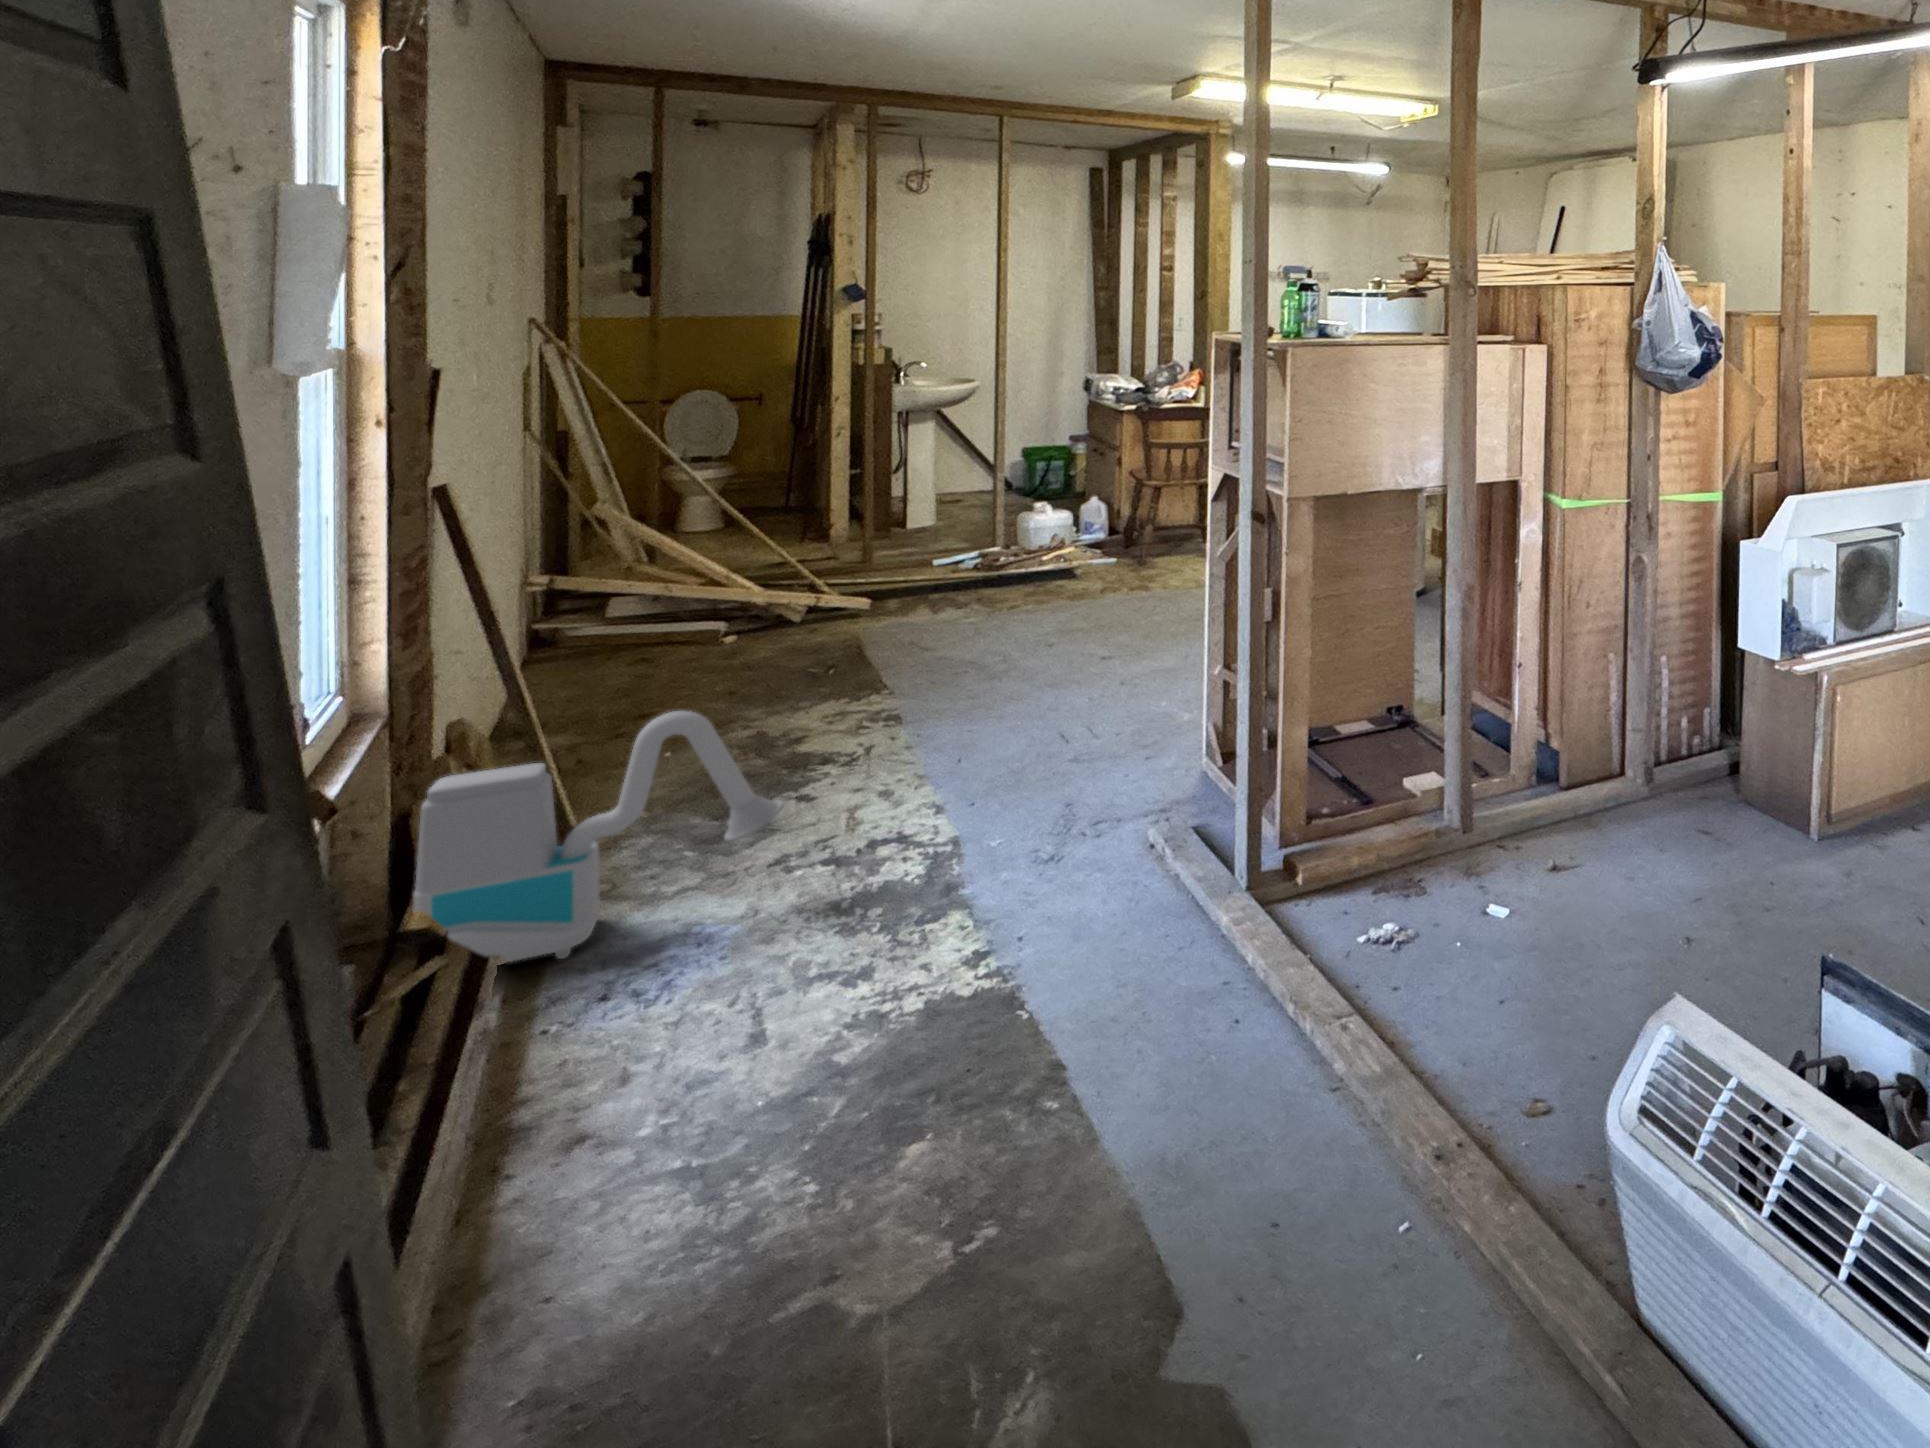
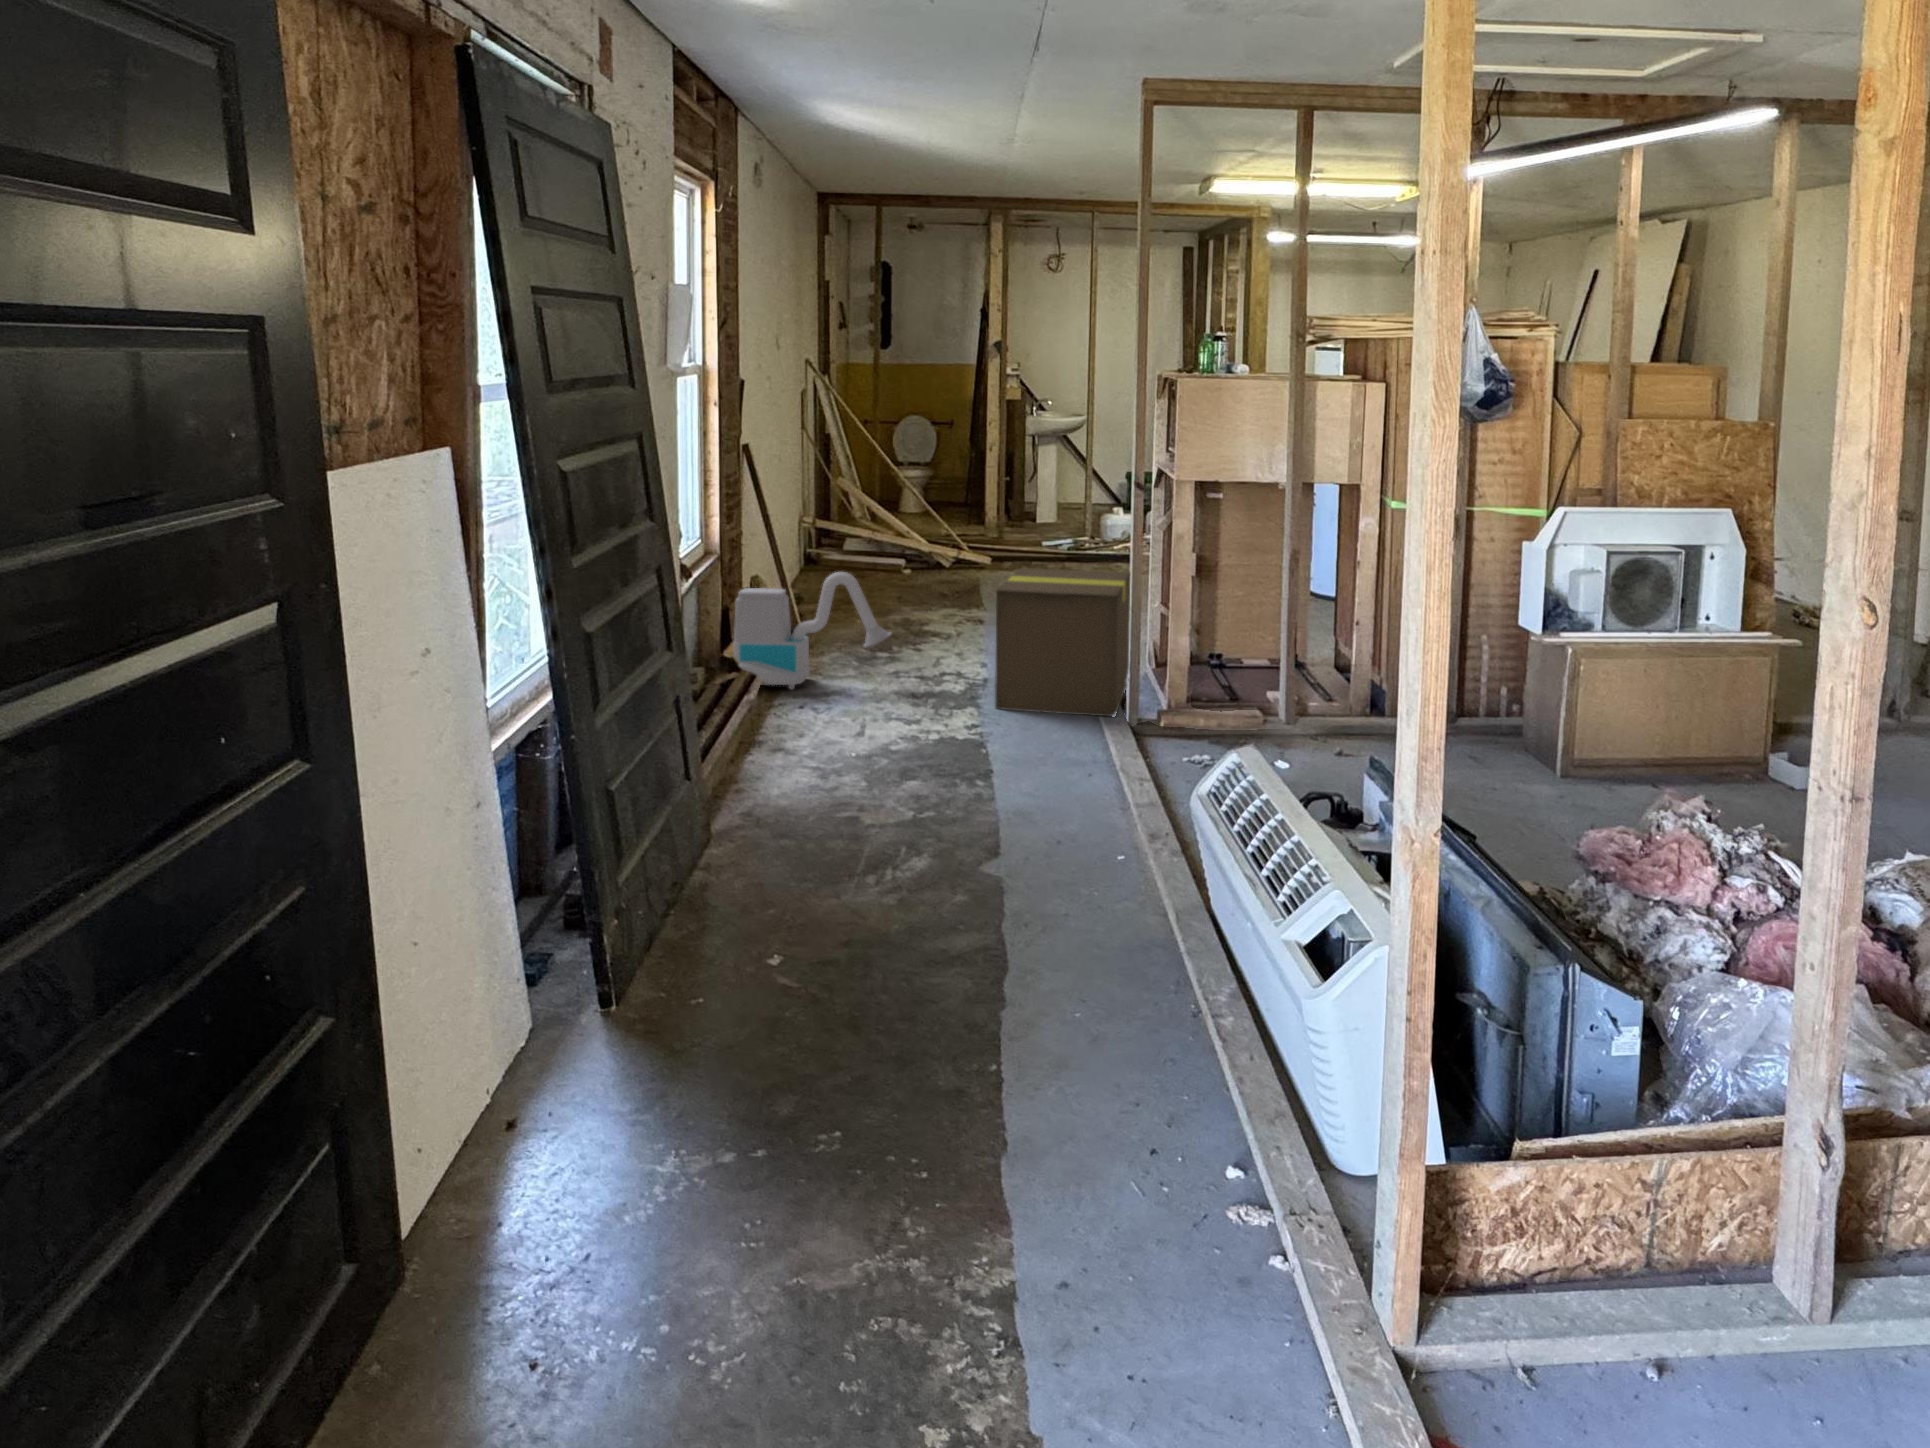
cardboard box: none [1003,629,1211,905] -> present [995,568,1130,716]

